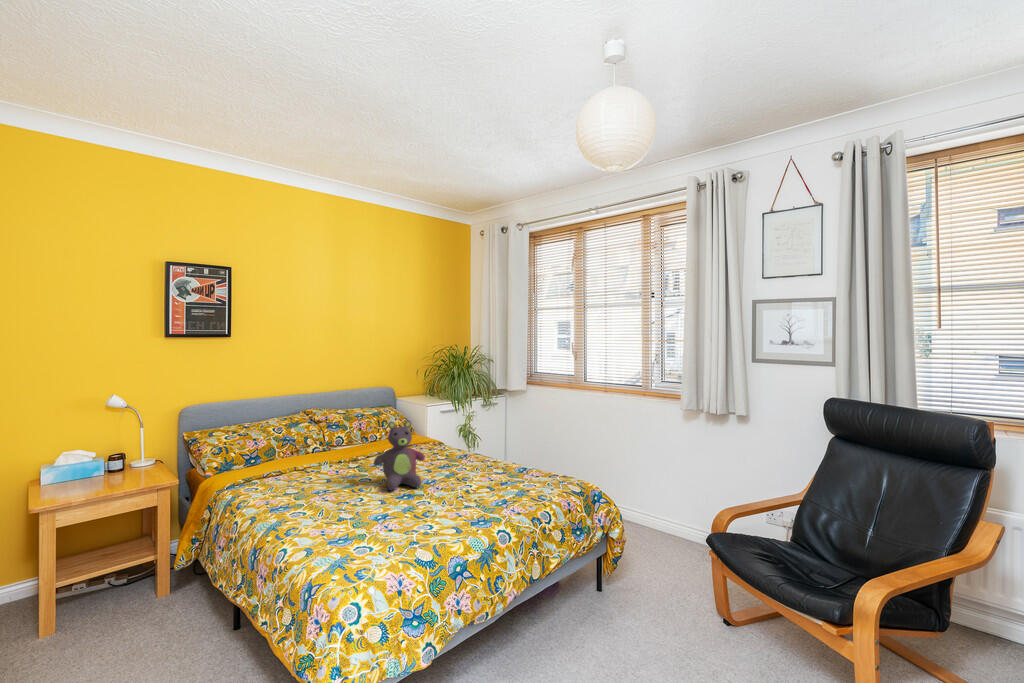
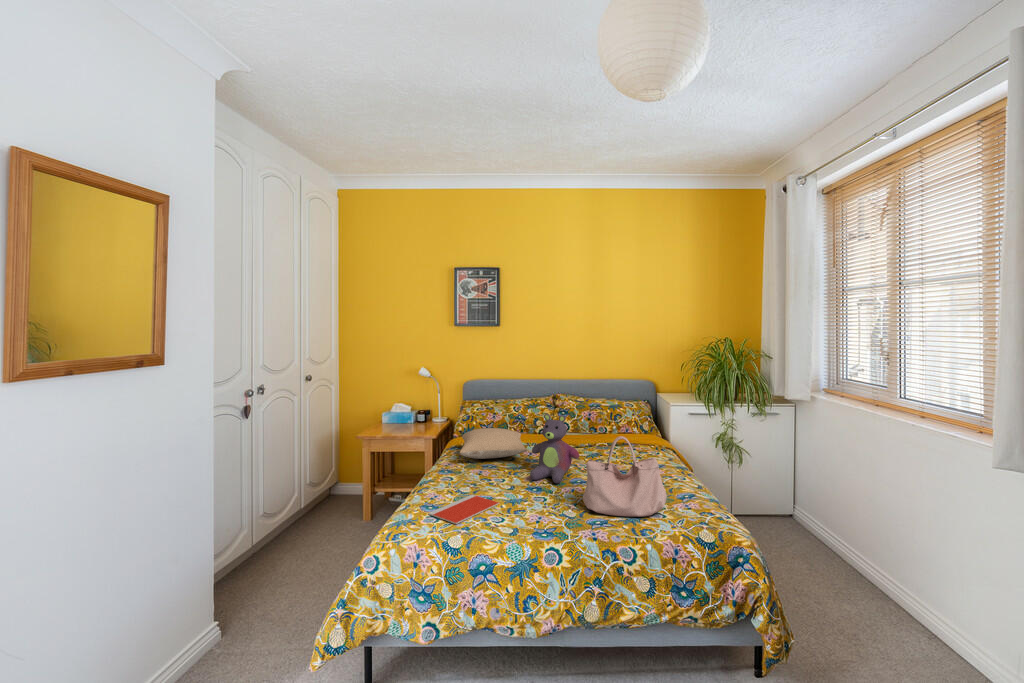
handbag: none [470,426,529,496] -> present [583,436,667,517]
pillow: none [249,451,357,488] -> present [460,428,527,459]
notebook: none [350,515,399,546] -> present [428,495,499,524]

